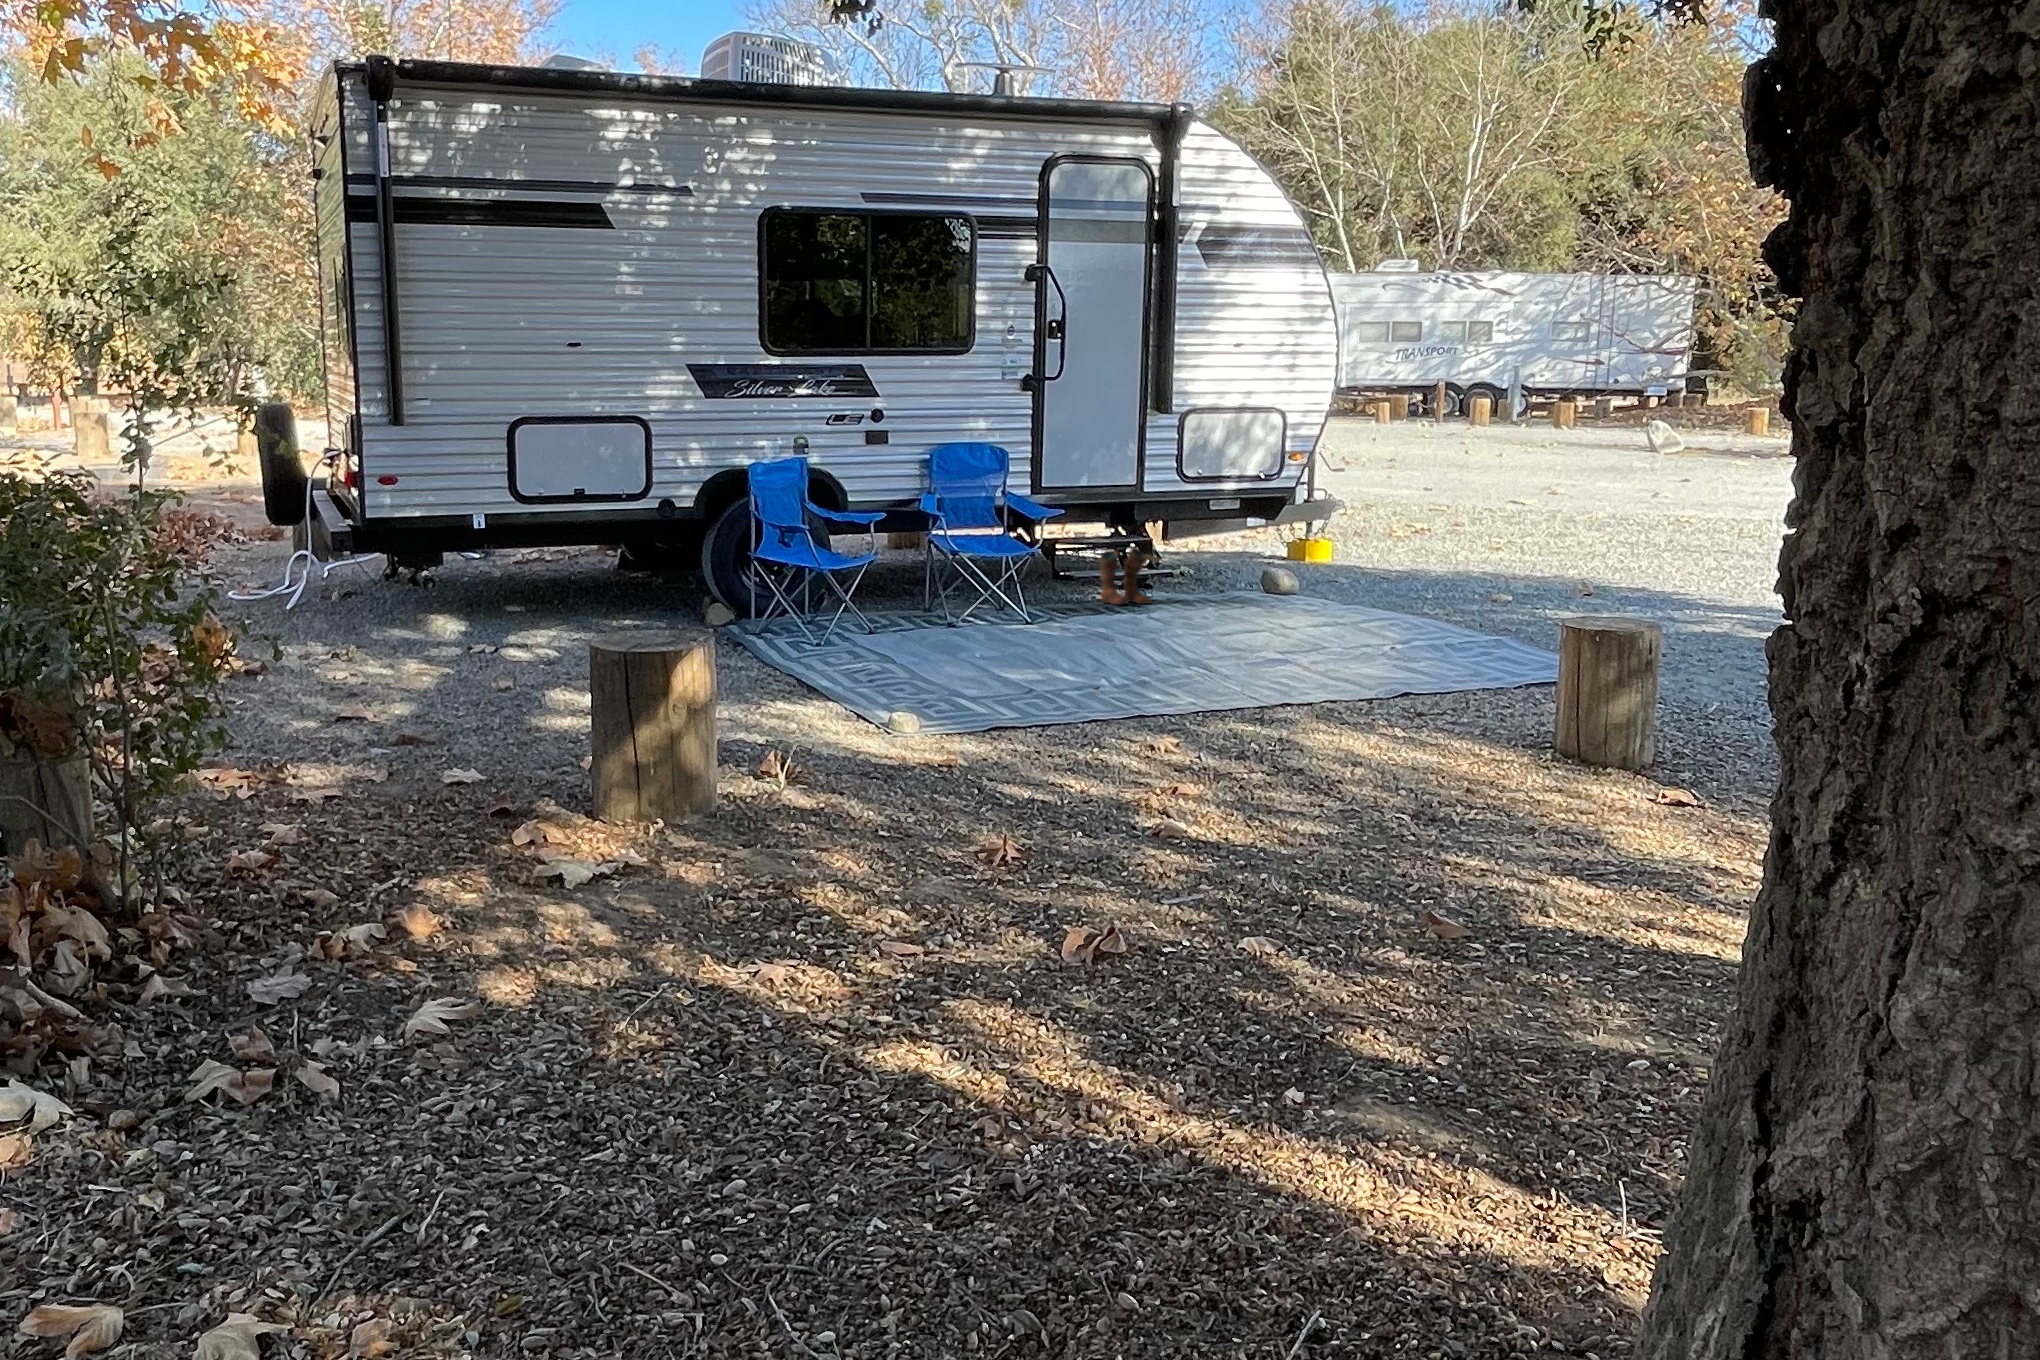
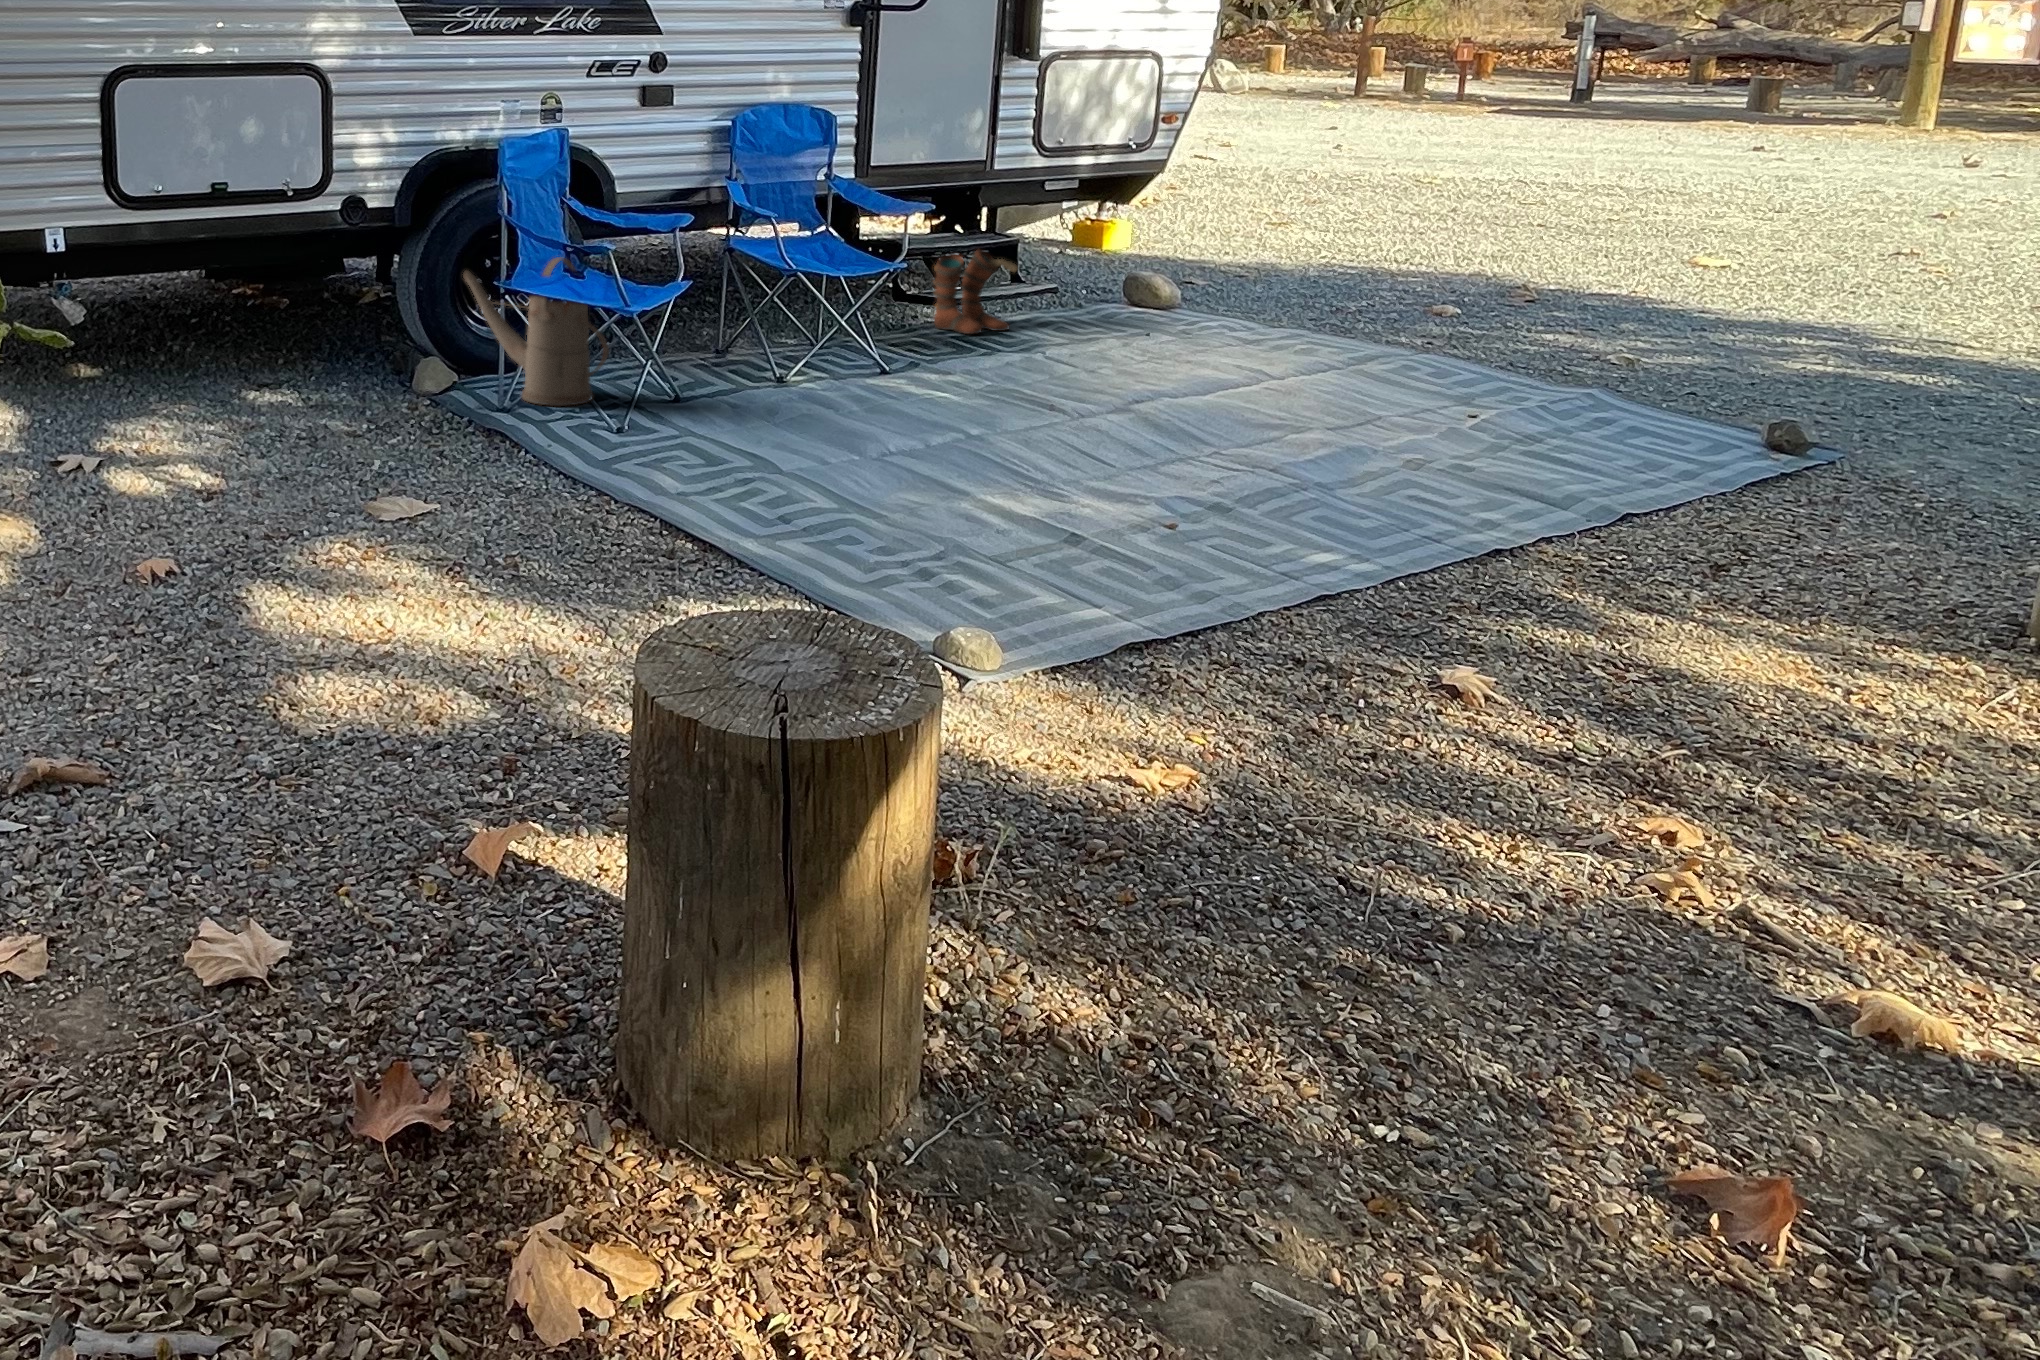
watering can: none [743,537,819,630] -> present [463,257,609,406]

